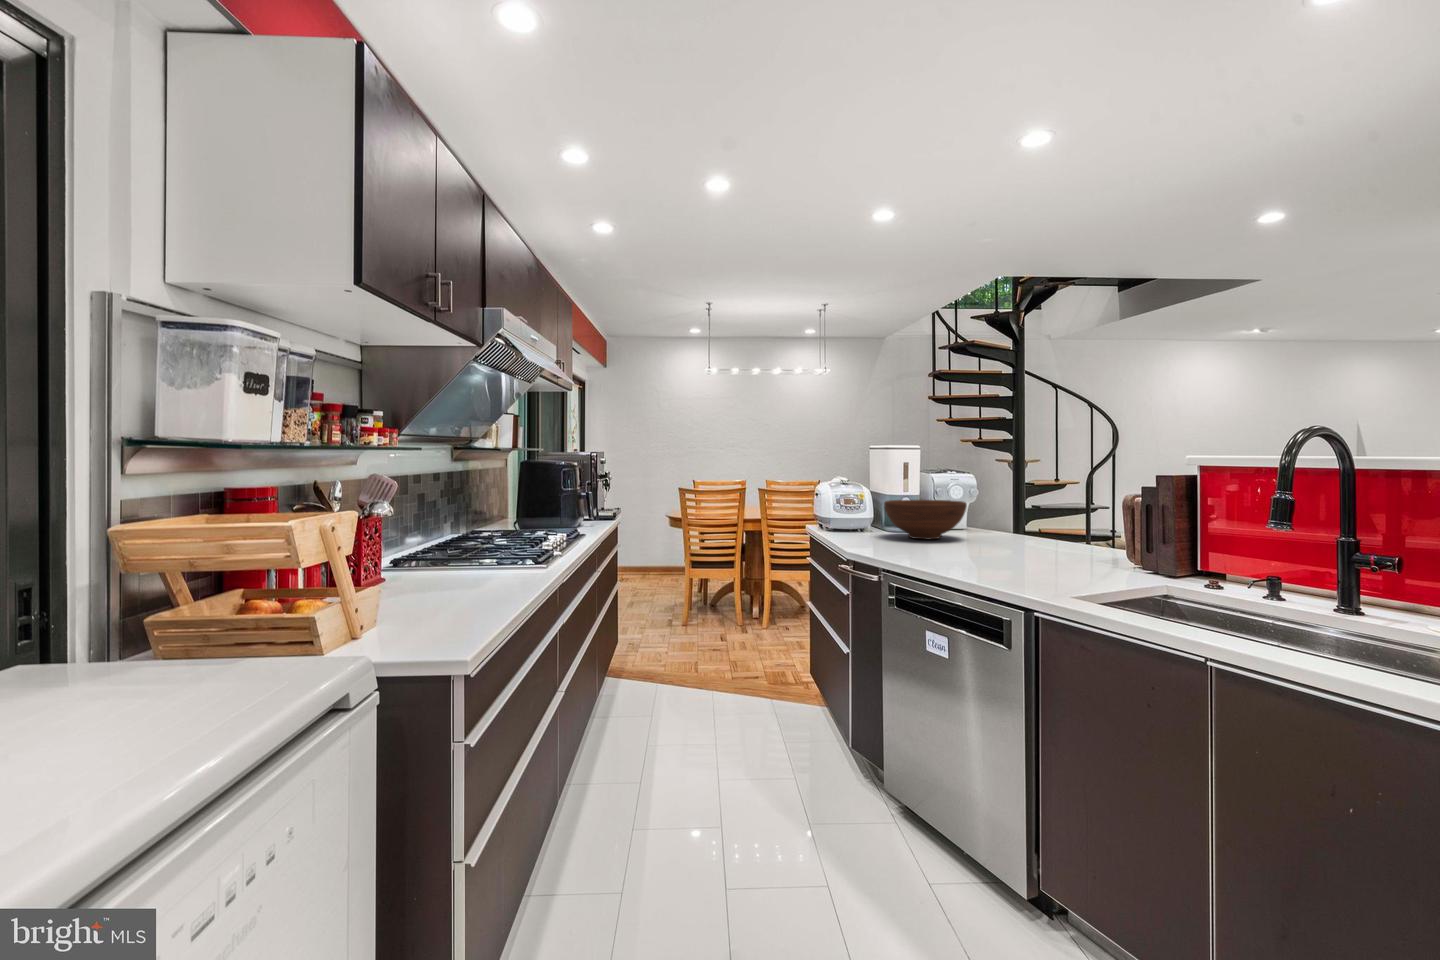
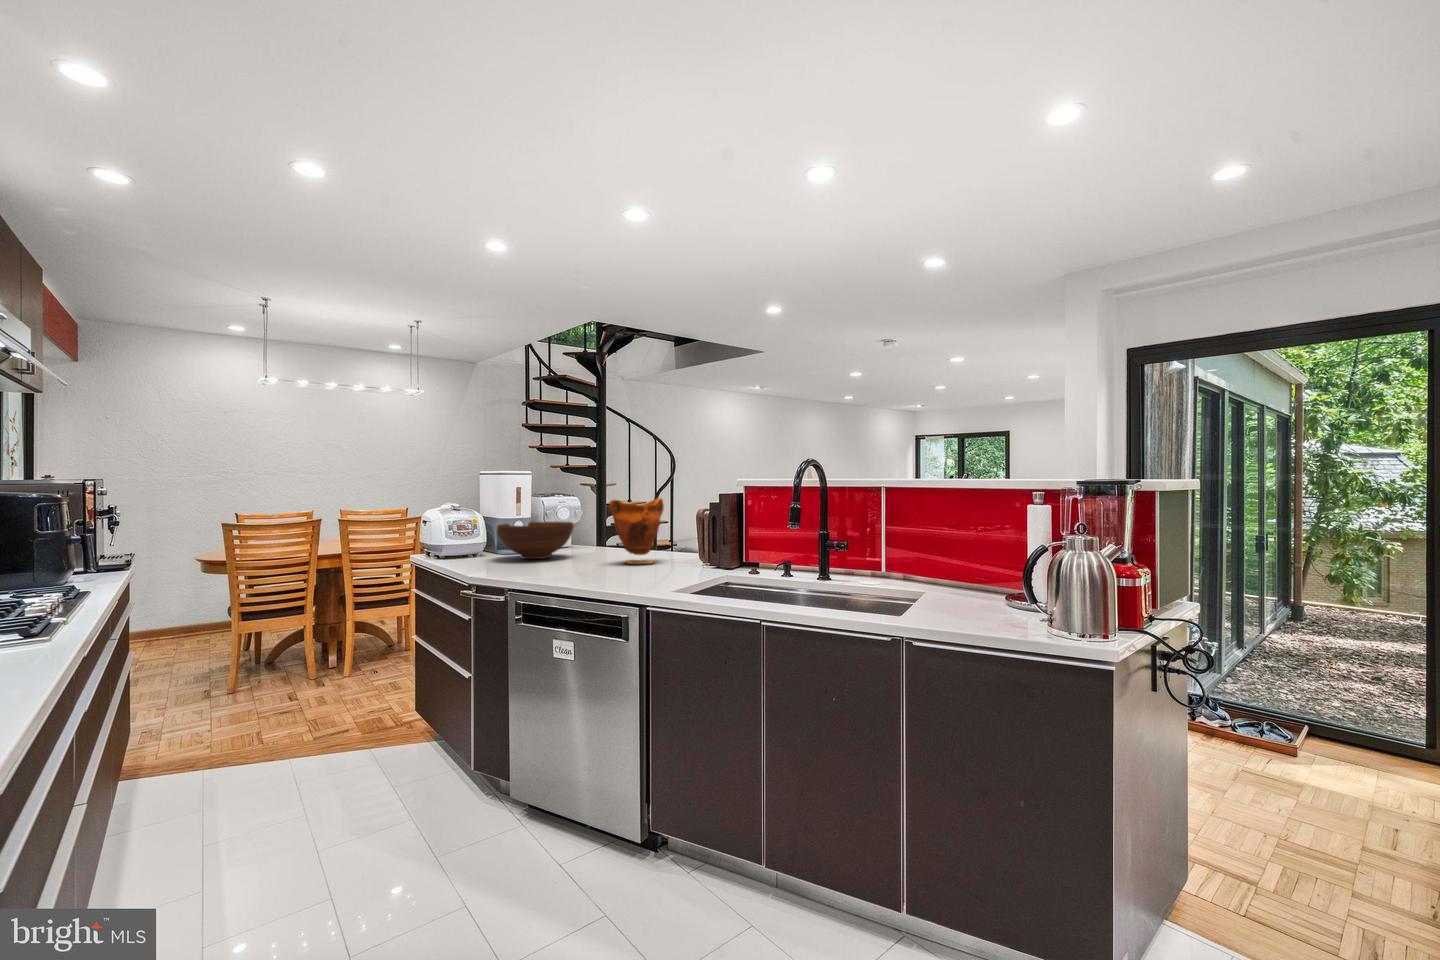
vase: none [1006,478,1079,557] -> present [609,498,664,564]

